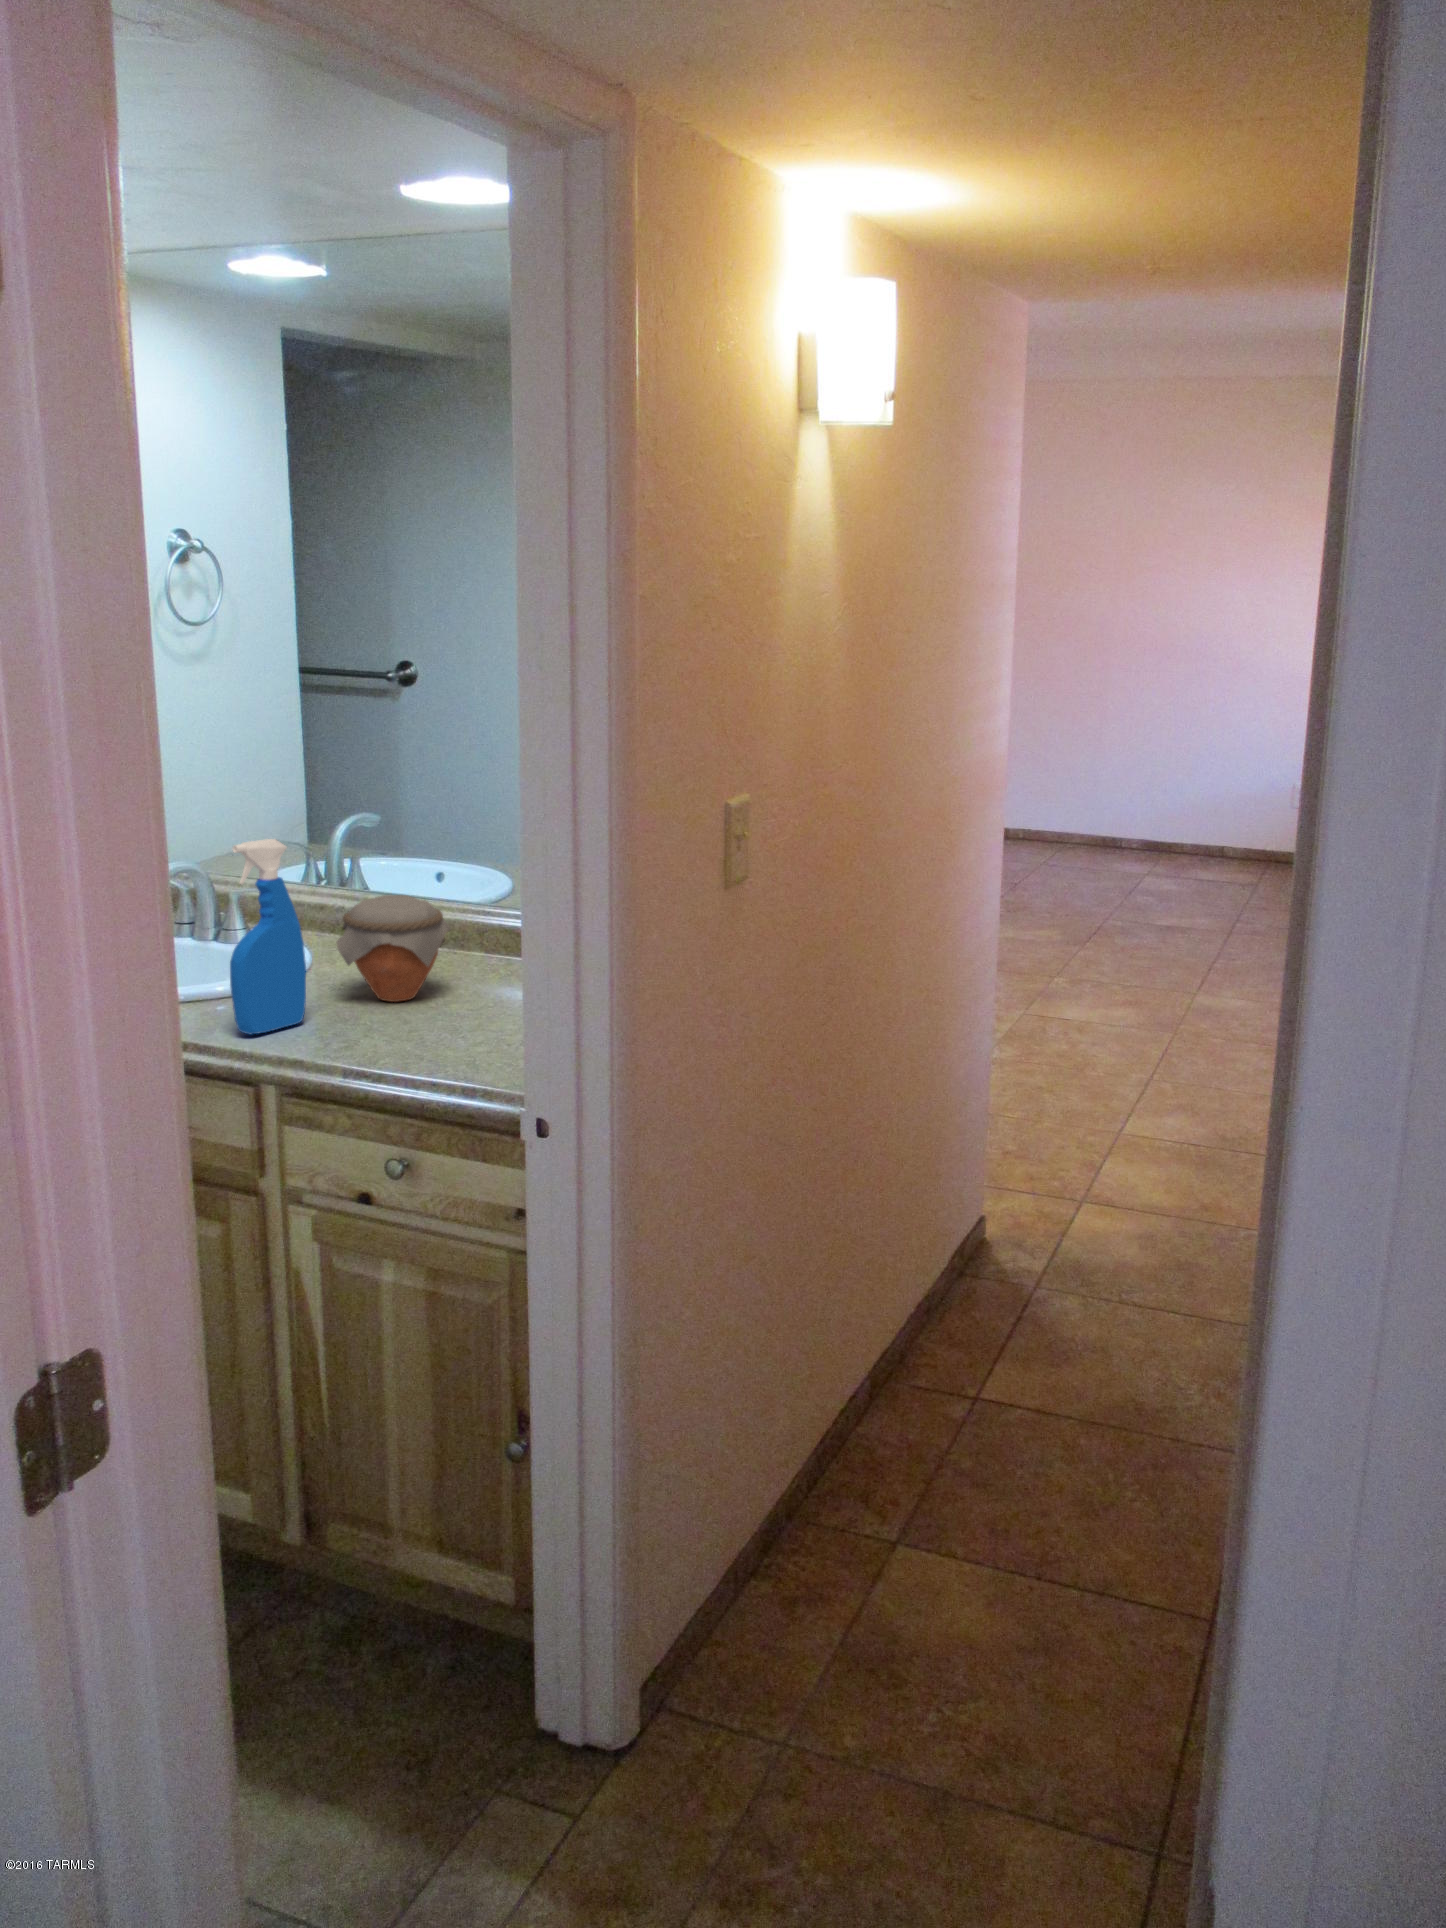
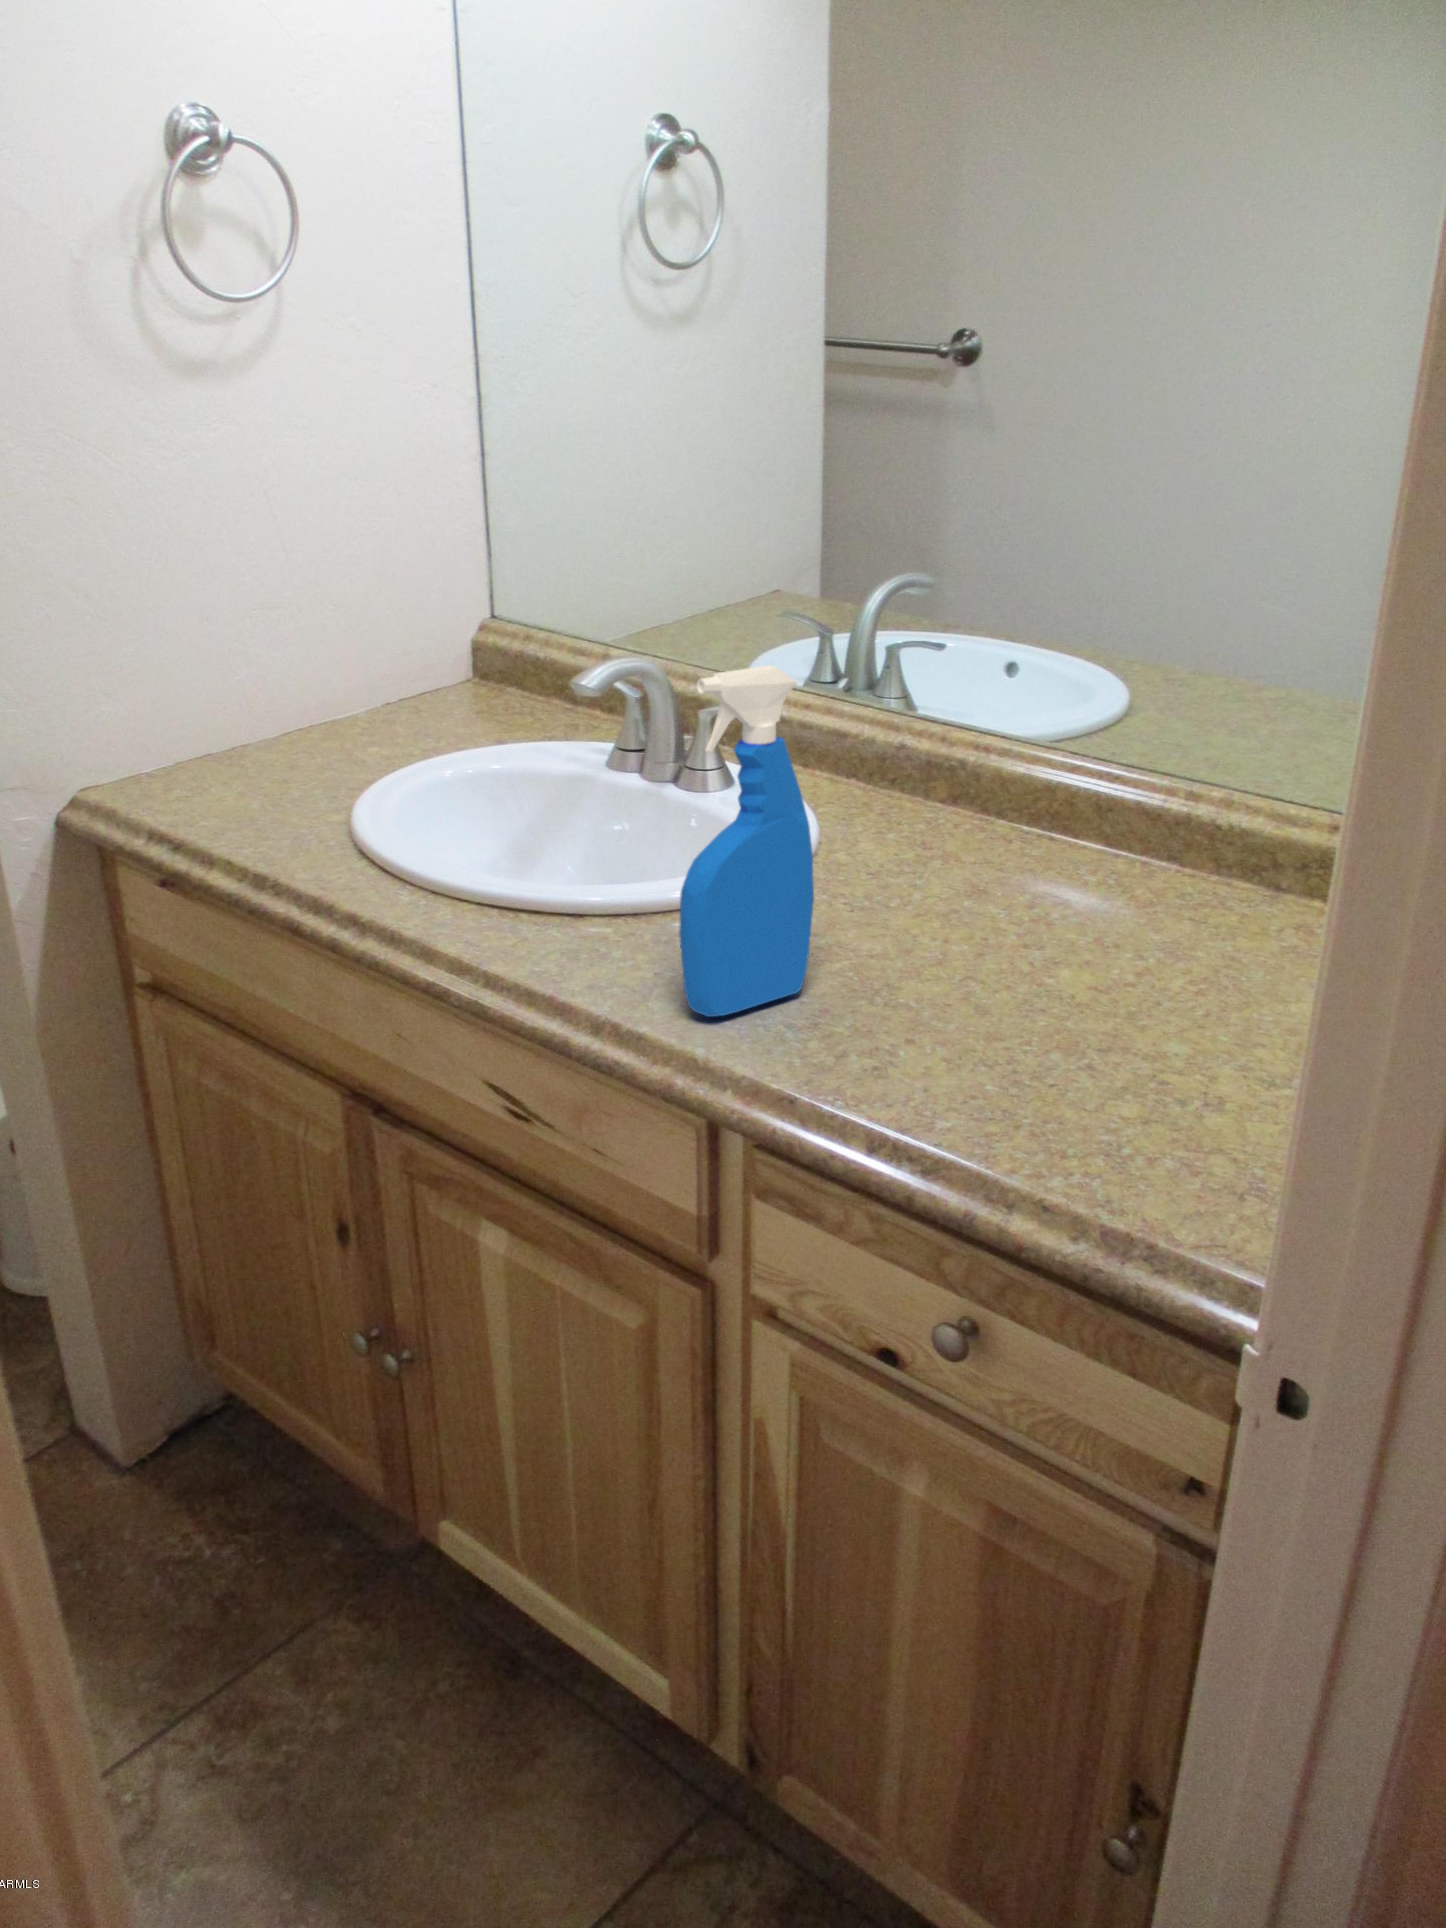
jar: present [336,895,450,1002] -> none [868,758,1073,953]

